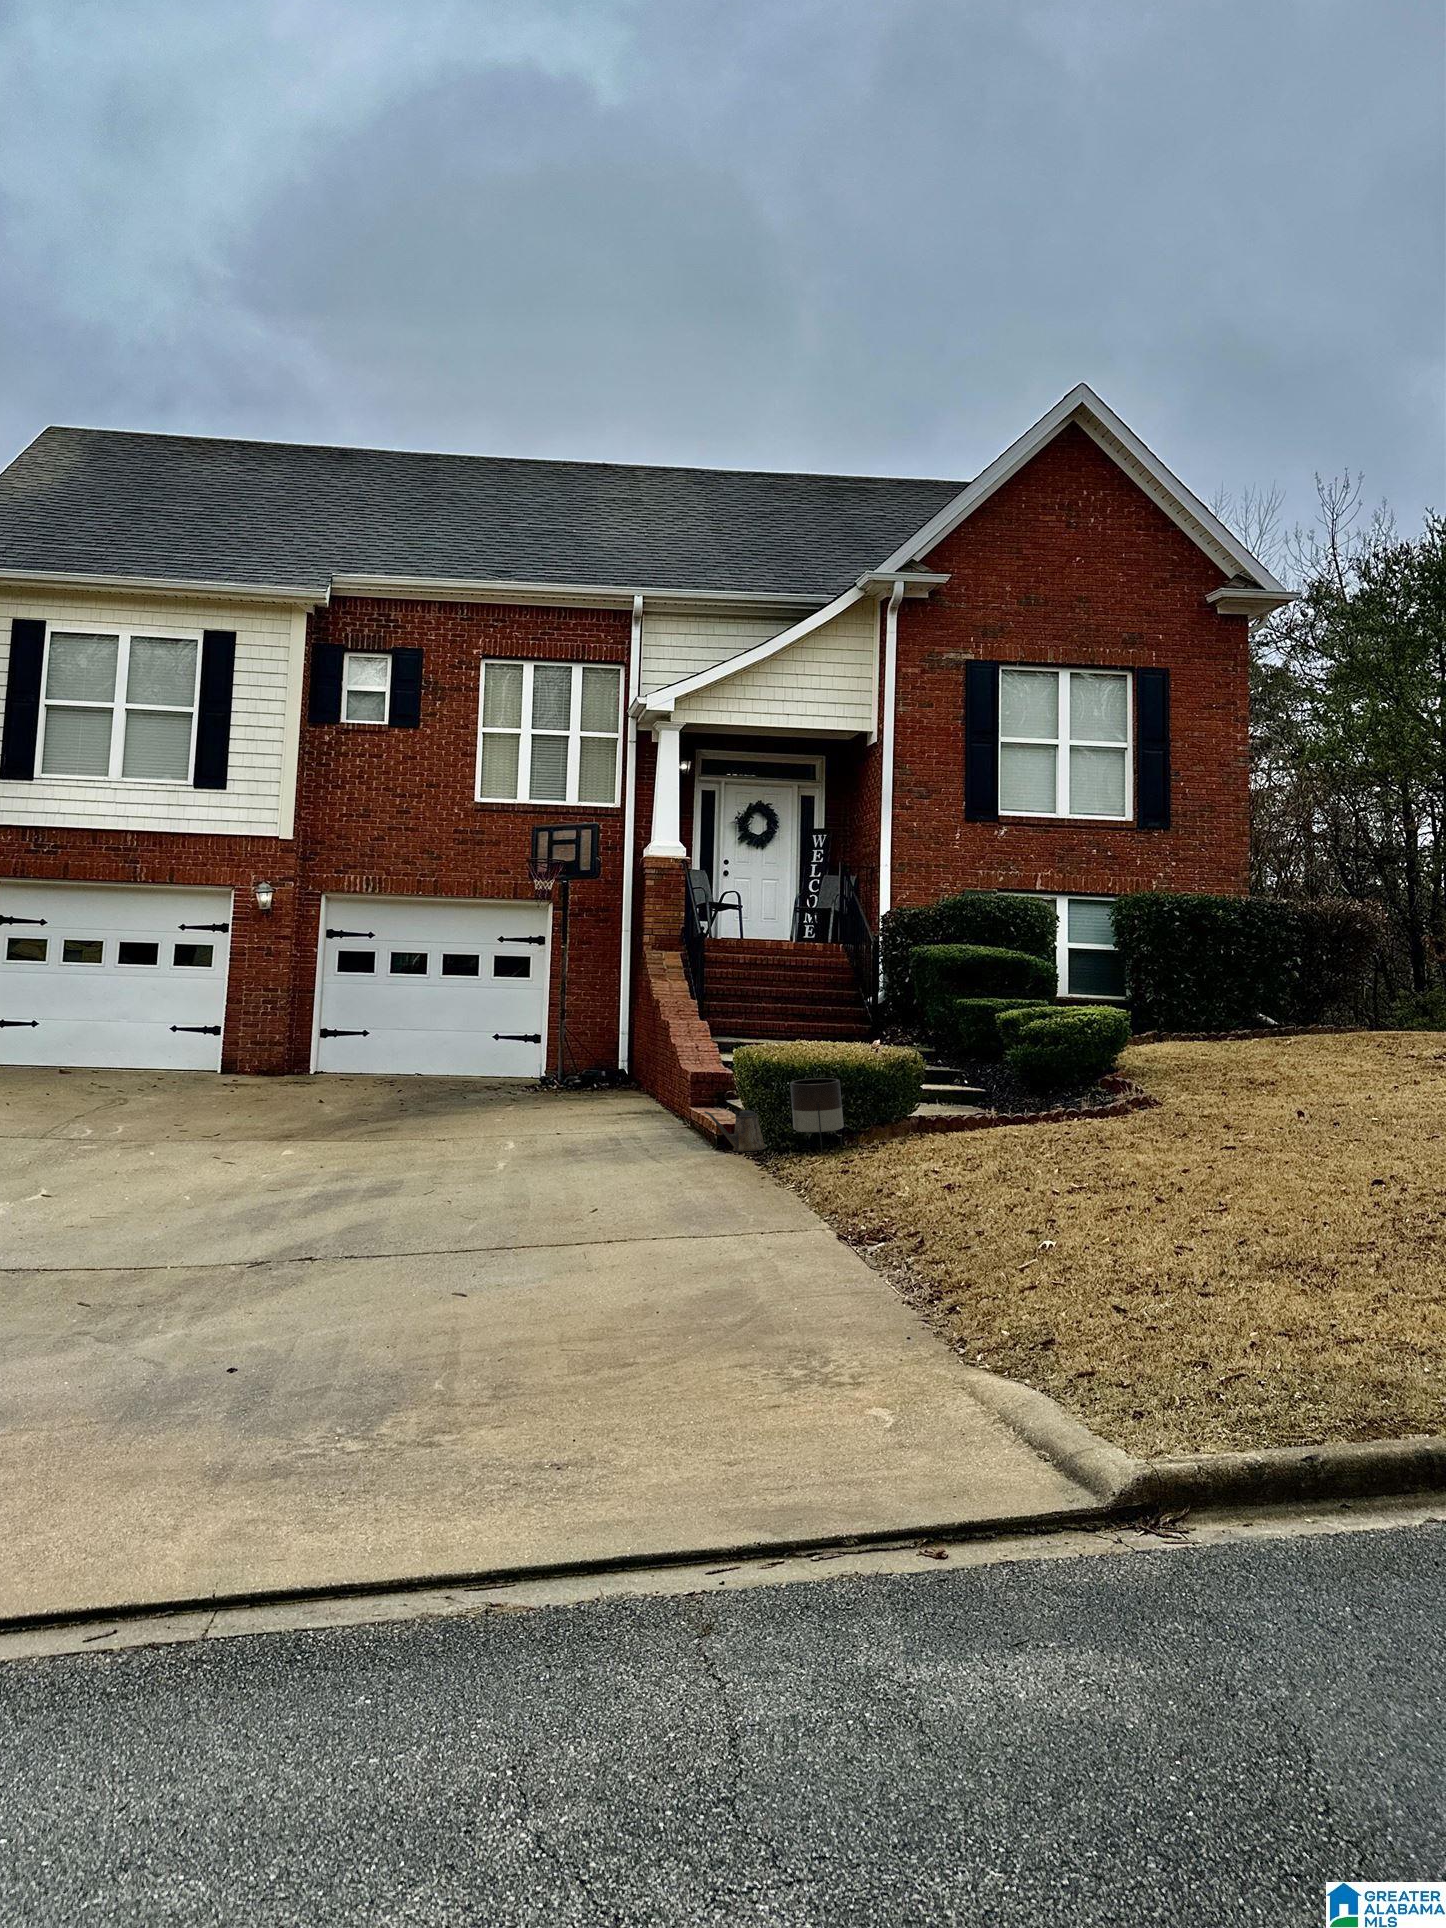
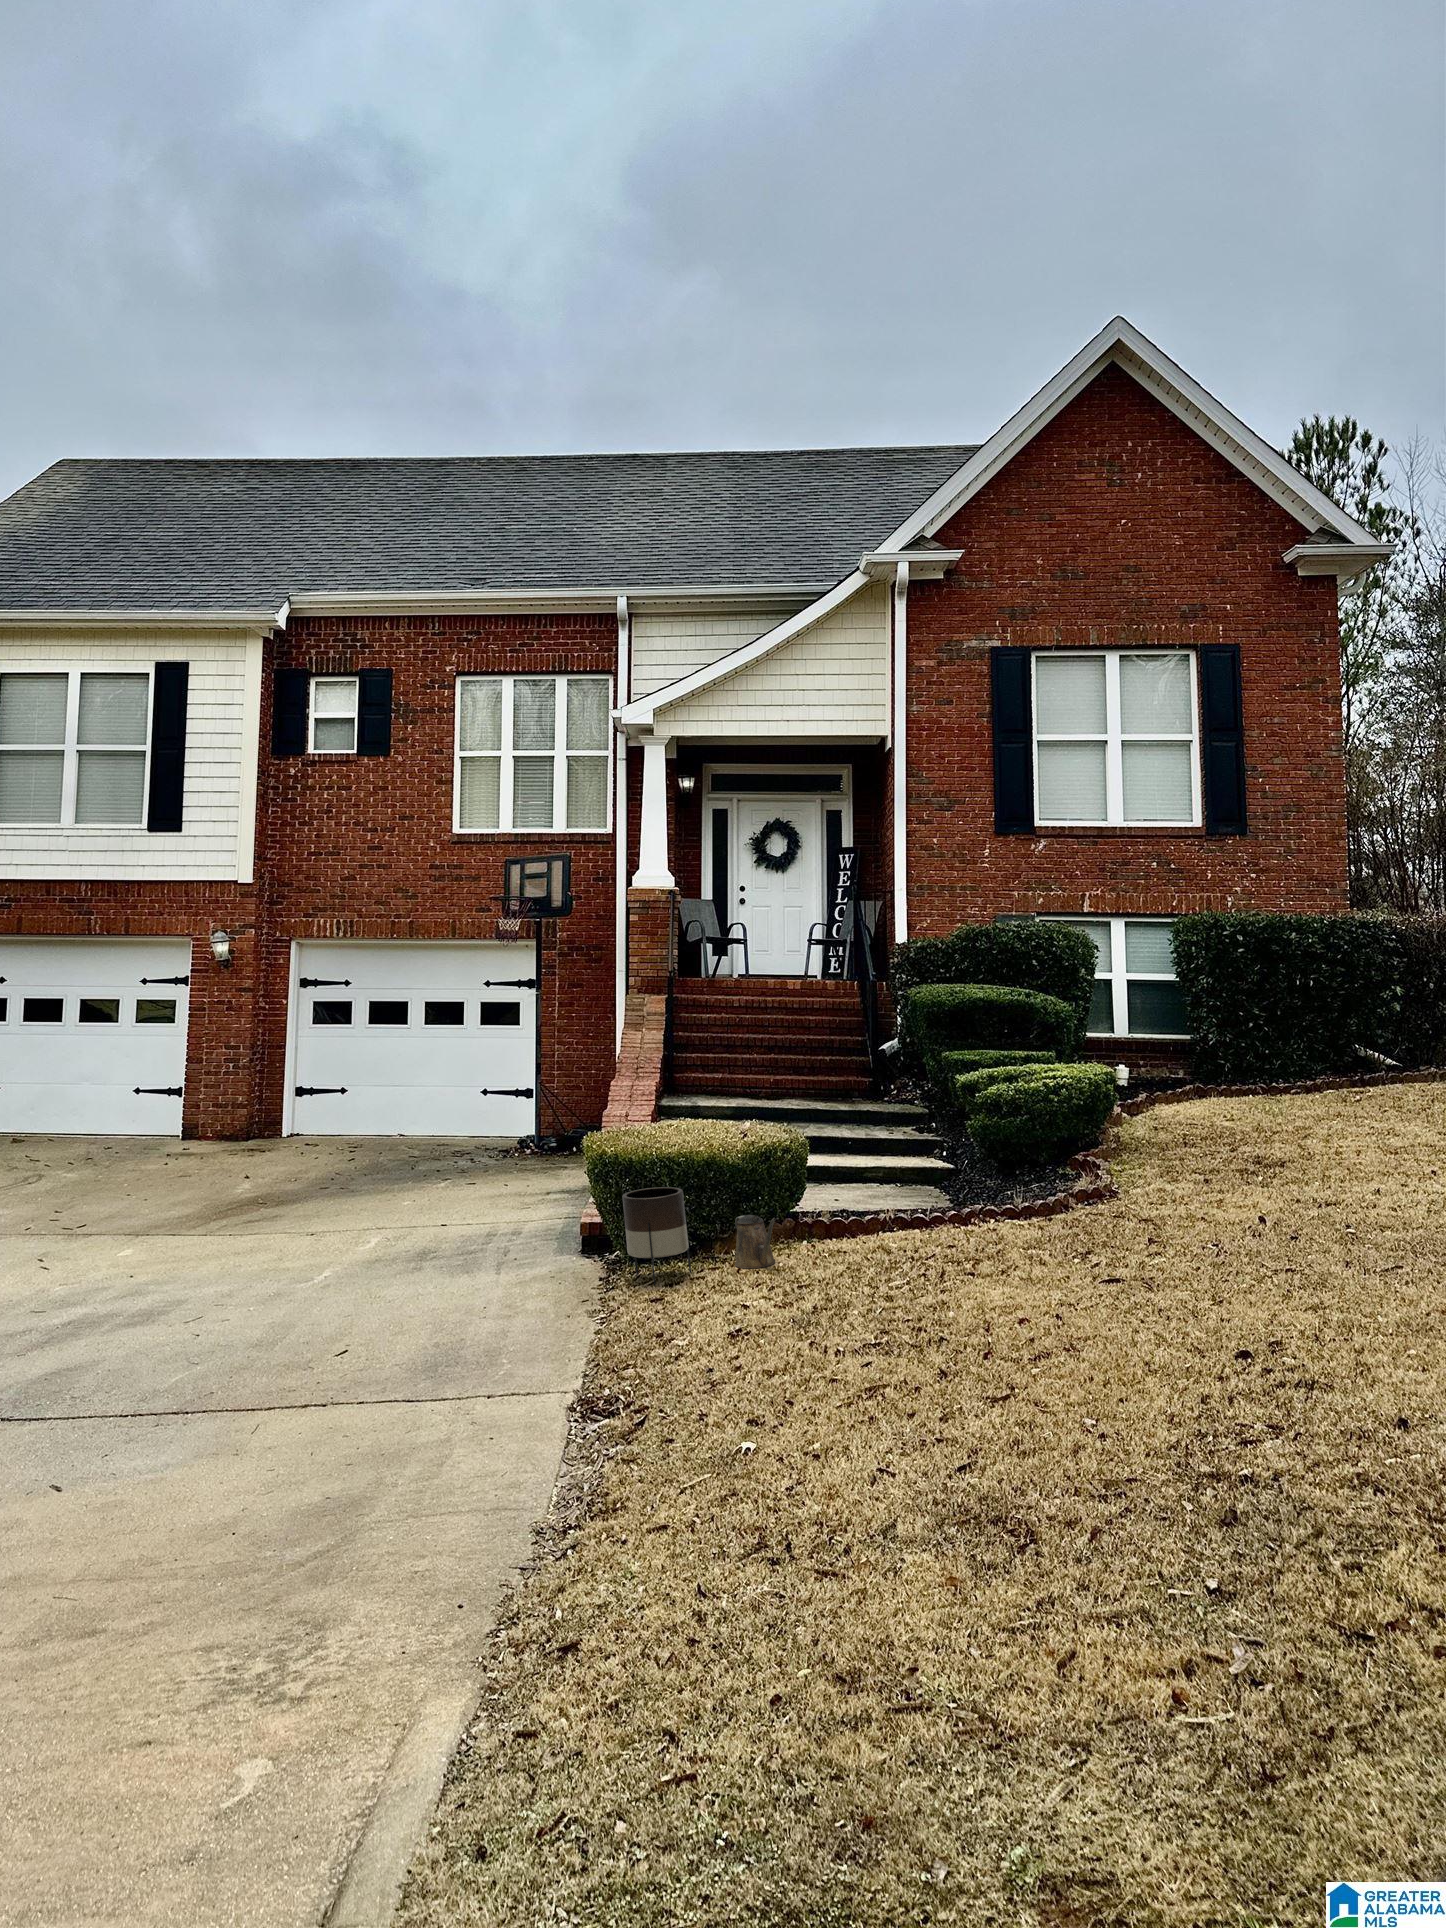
watering can: present [704,1110,766,1152] -> present [735,1215,776,1268]

